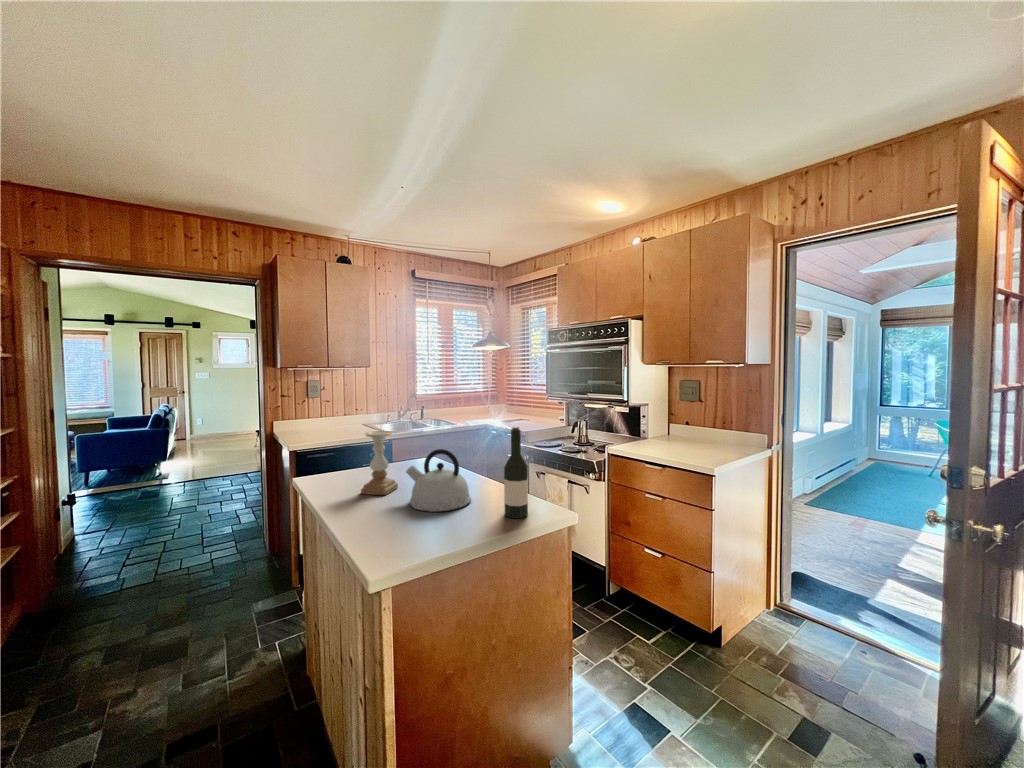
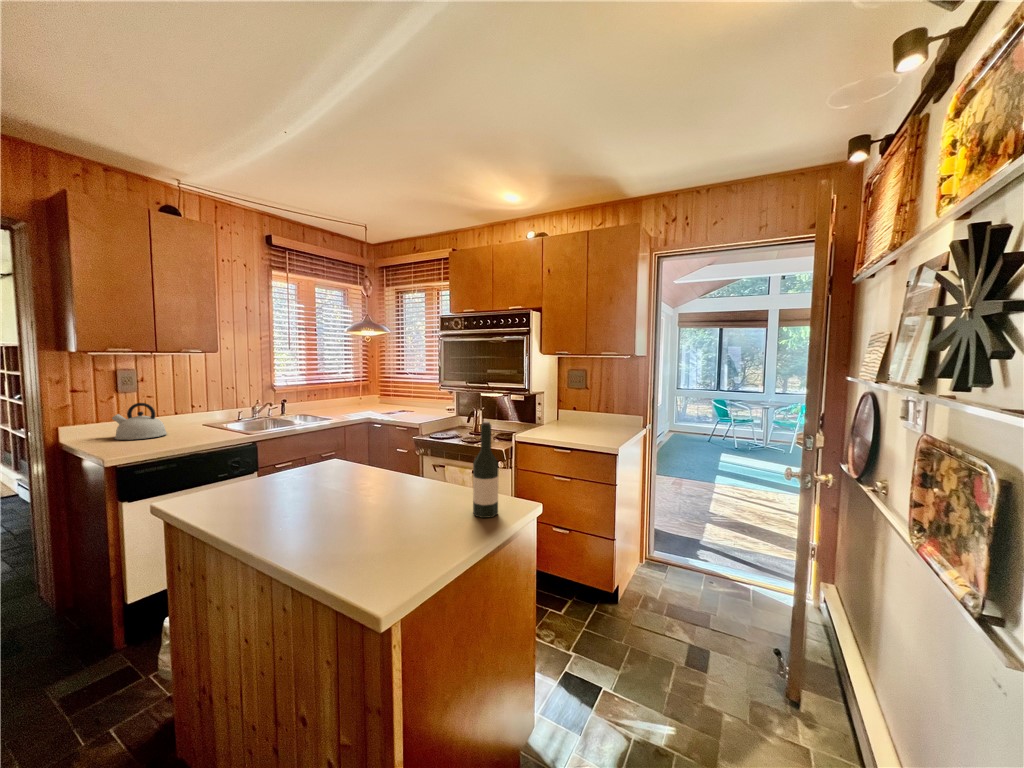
candle holder: present [361,431,398,495] -> none [278,433,323,514]
kettle: present [406,449,471,511] -> present [112,403,167,440]

